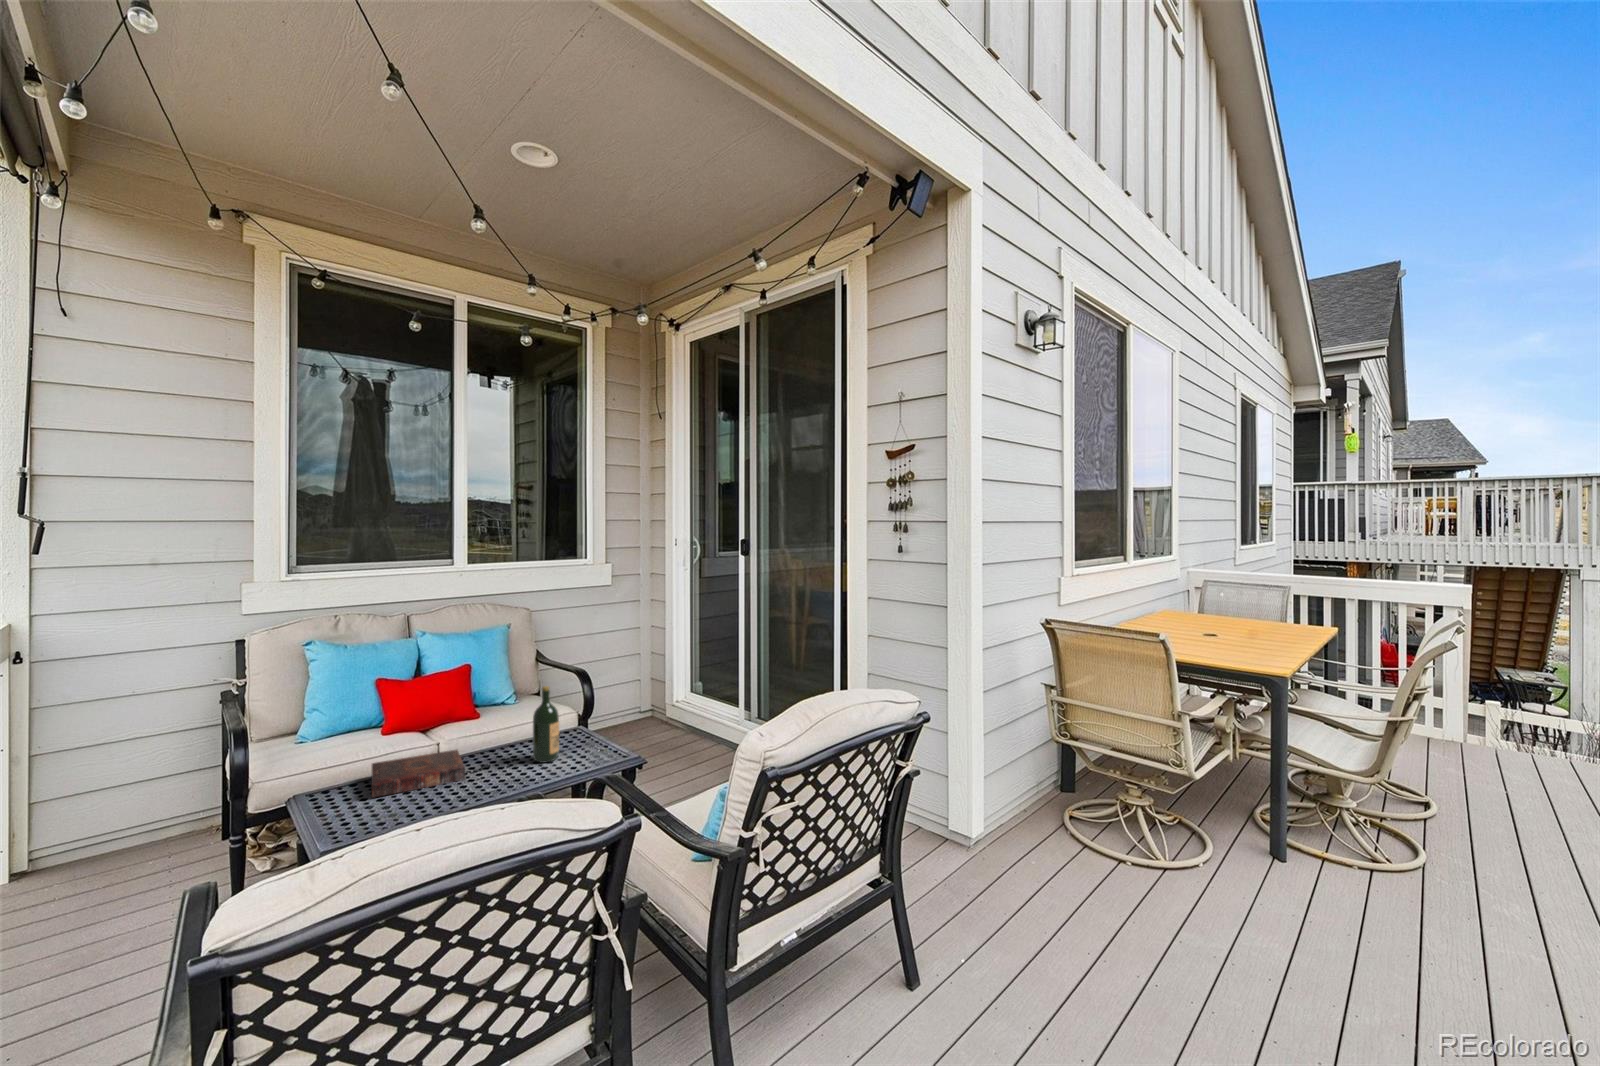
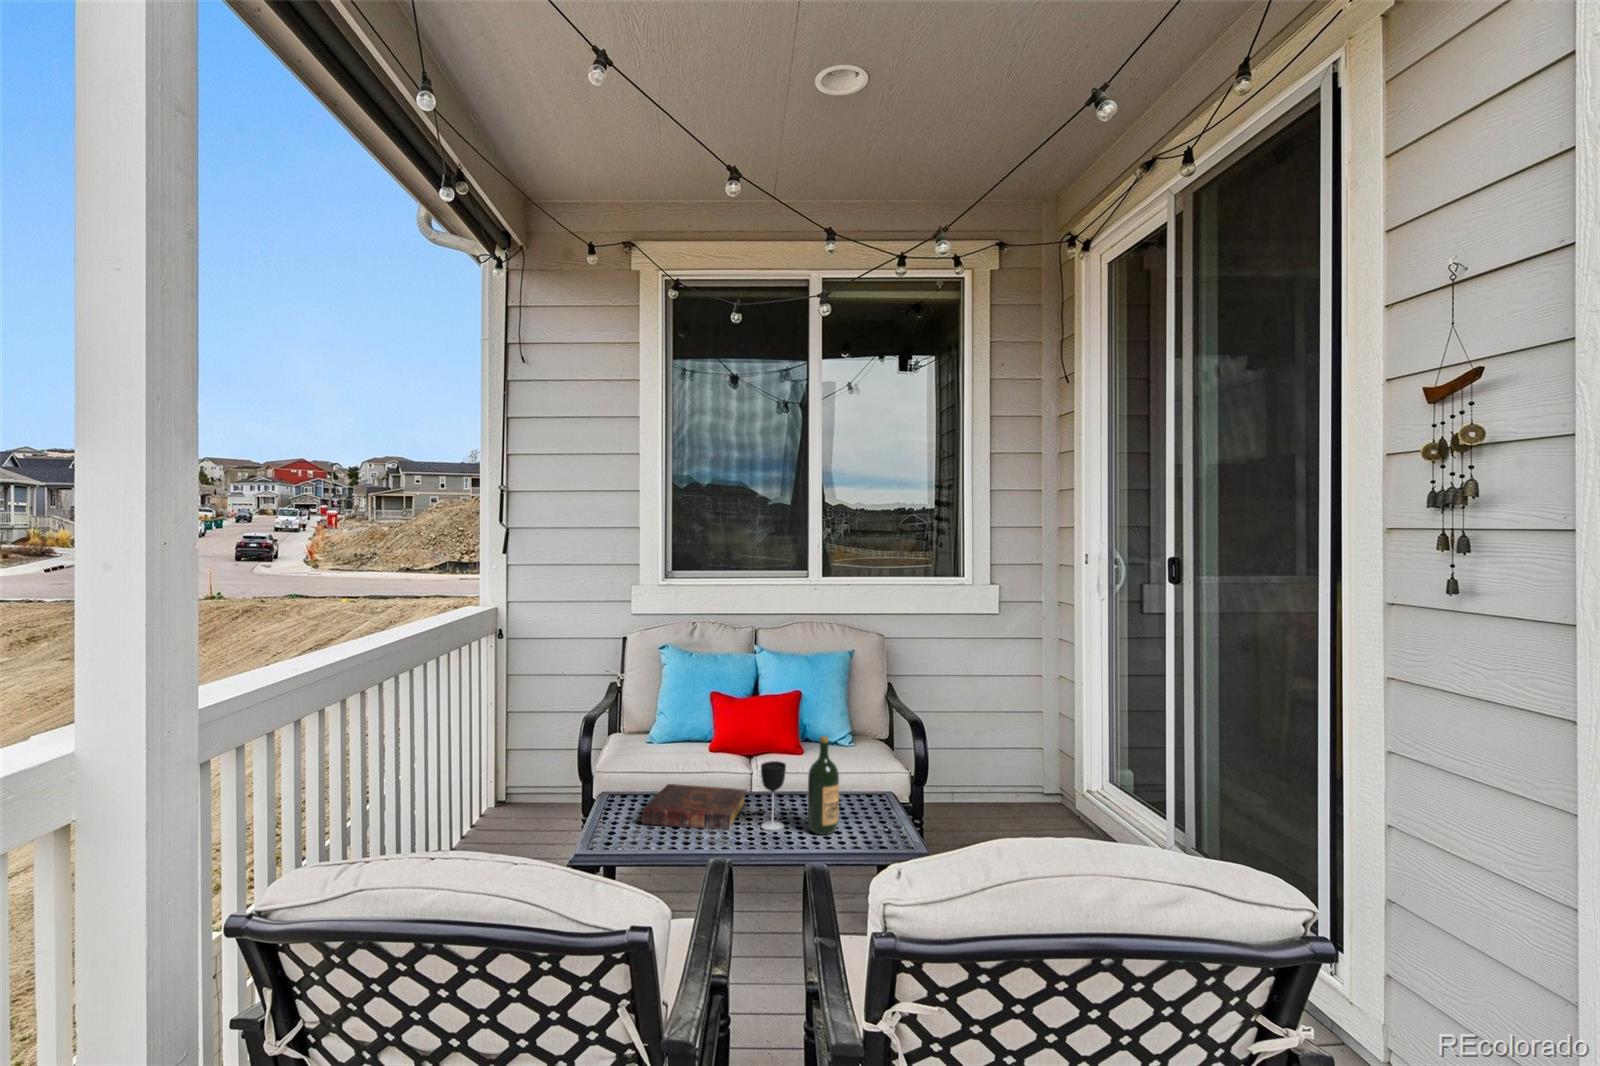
wine glass: none [489,715,512,771] -> present [761,761,786,830]

